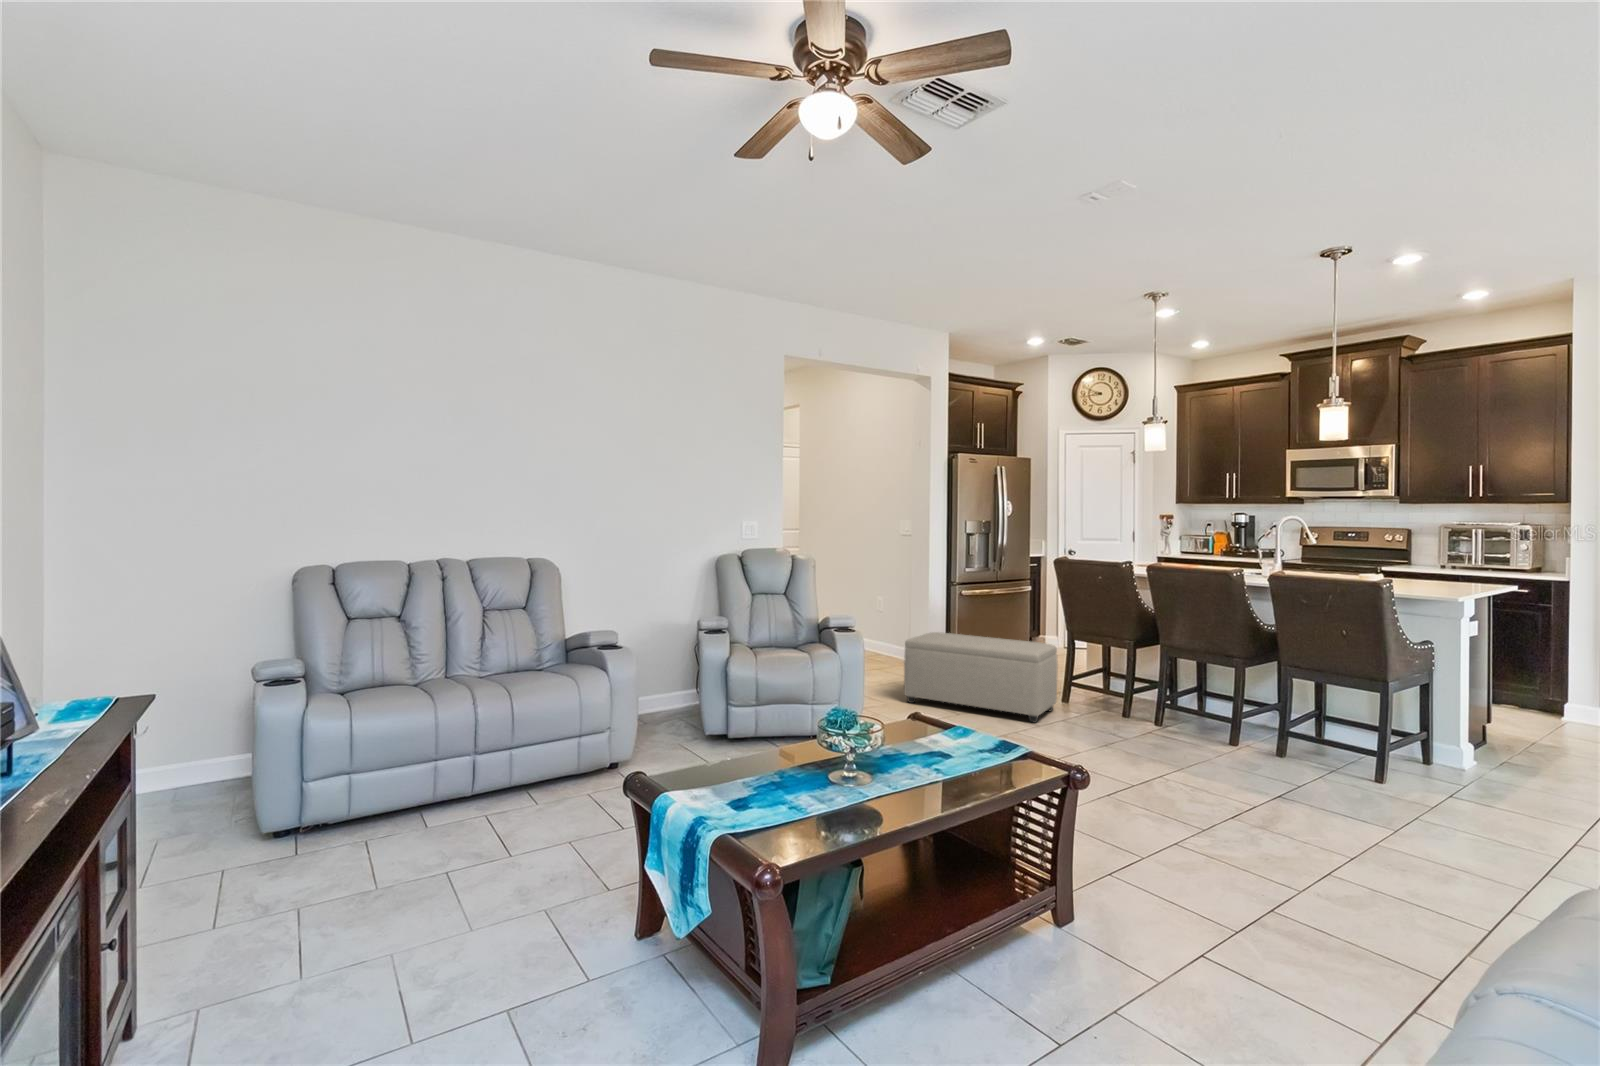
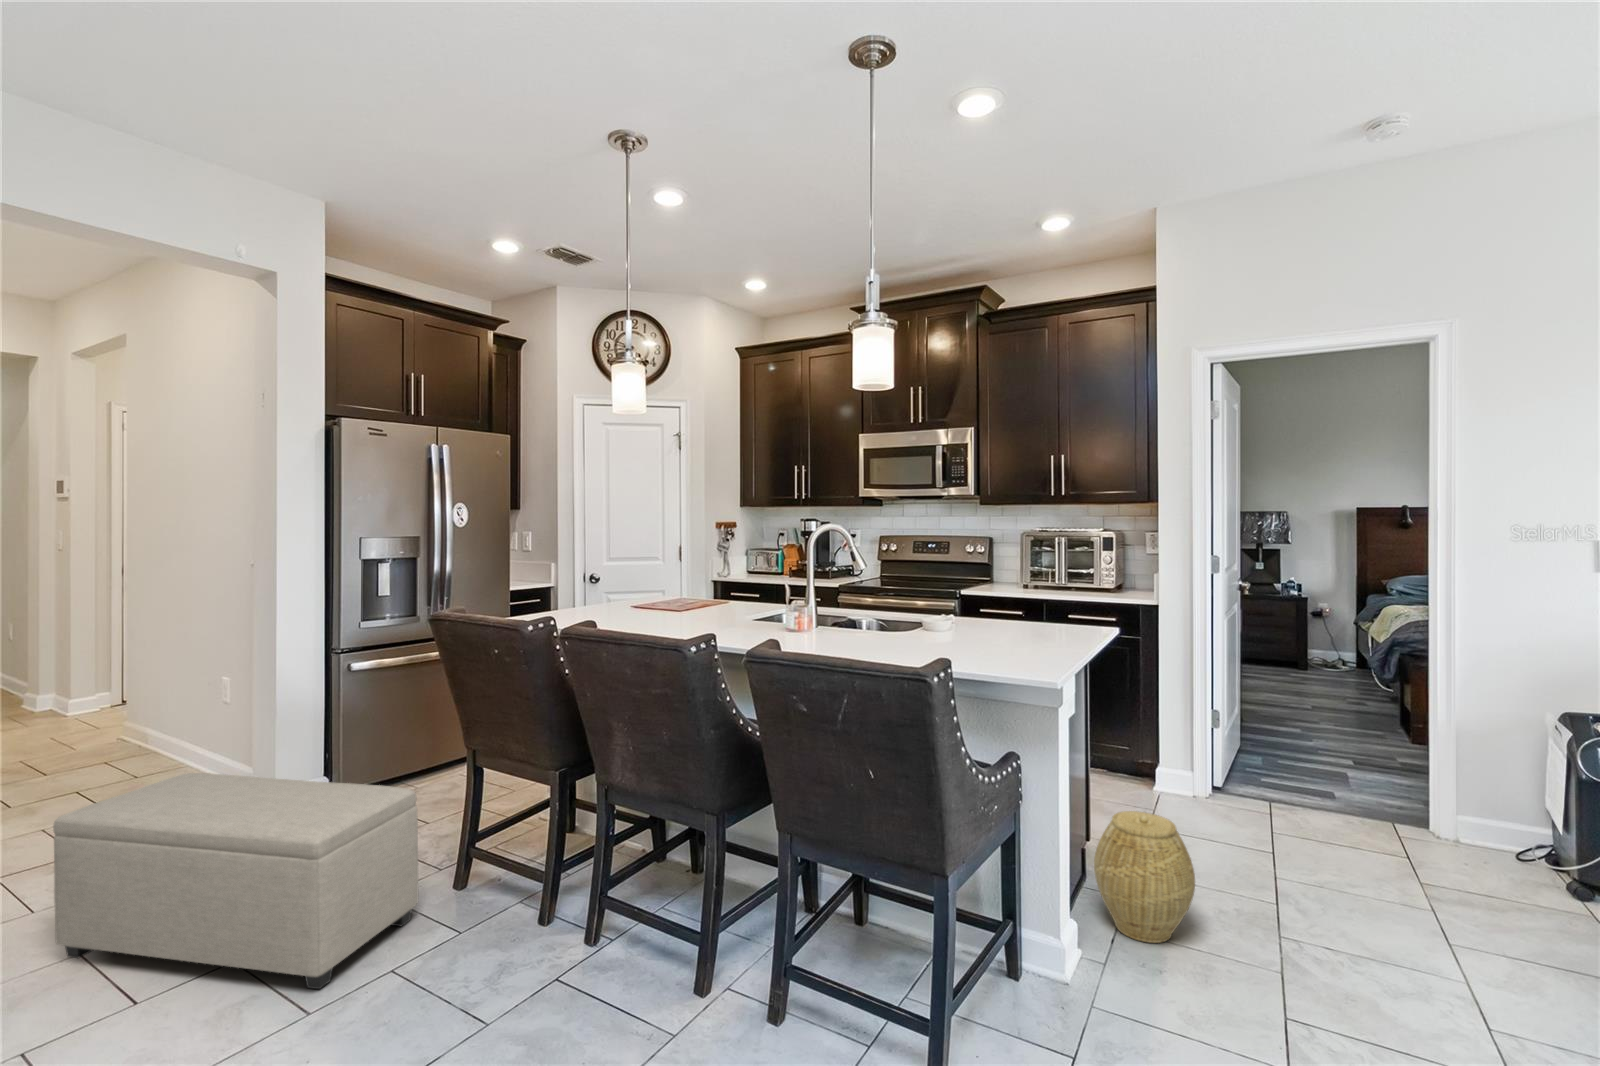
woven basket: none [1488,694,1565,768] -> present [1094,811,1195,943]

